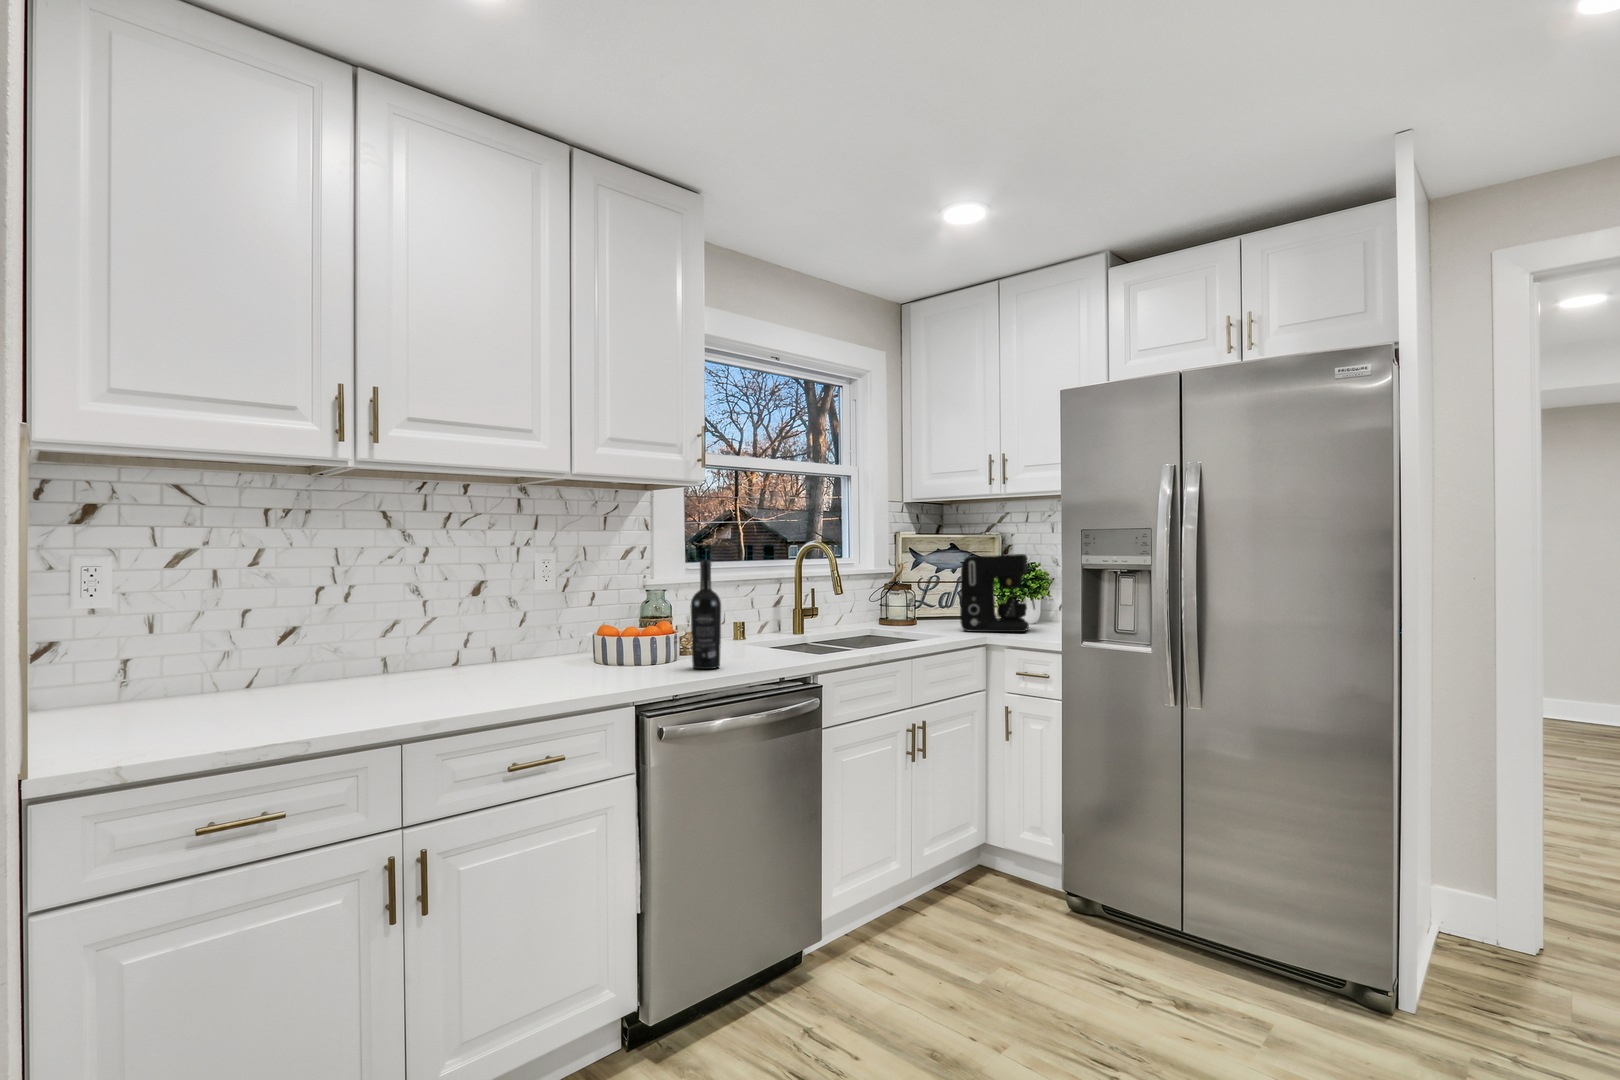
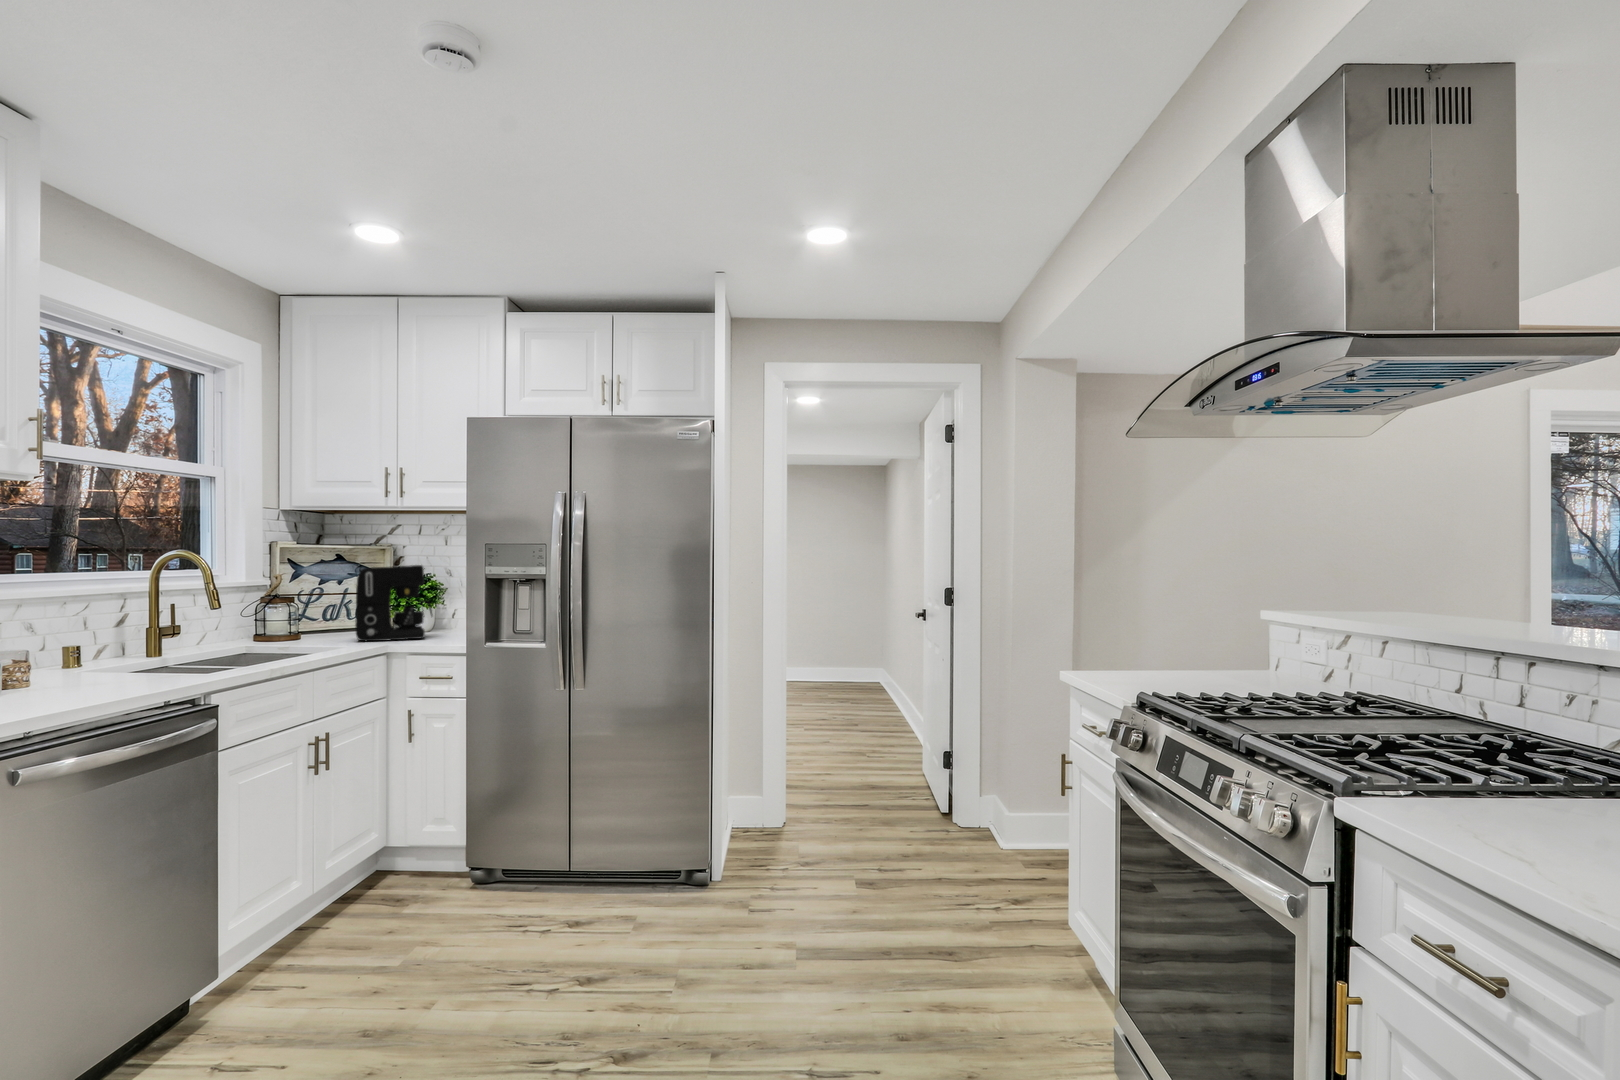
wine bottle: present [690,560,721,669] -> none [40,576,87,703]

